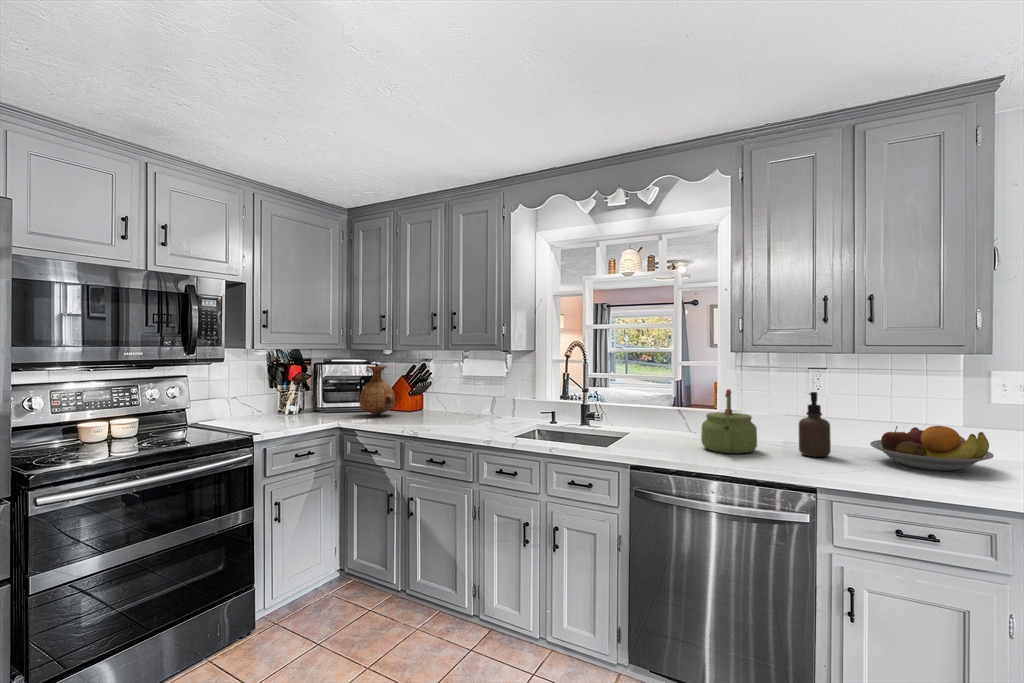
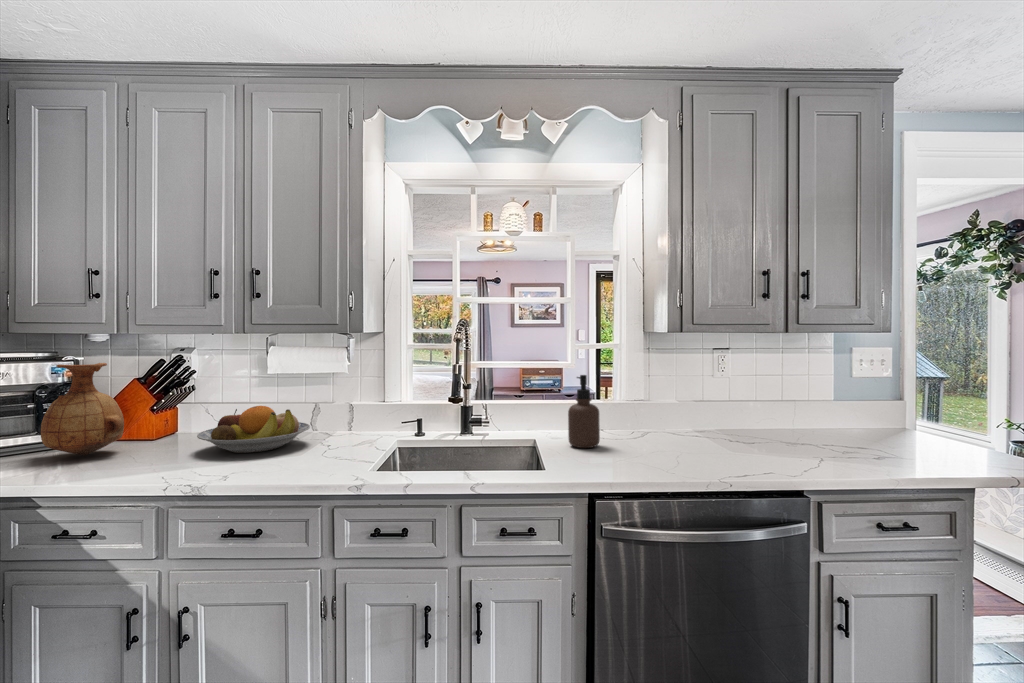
kettle: present [701,389,757,454] -> none [657,377,727,461]
soap dispenser: present [799,392,831,457] -> present [568,375,600,448]
fruit bowl: present [870,426,994,471] -> present [197,406,310,453]

